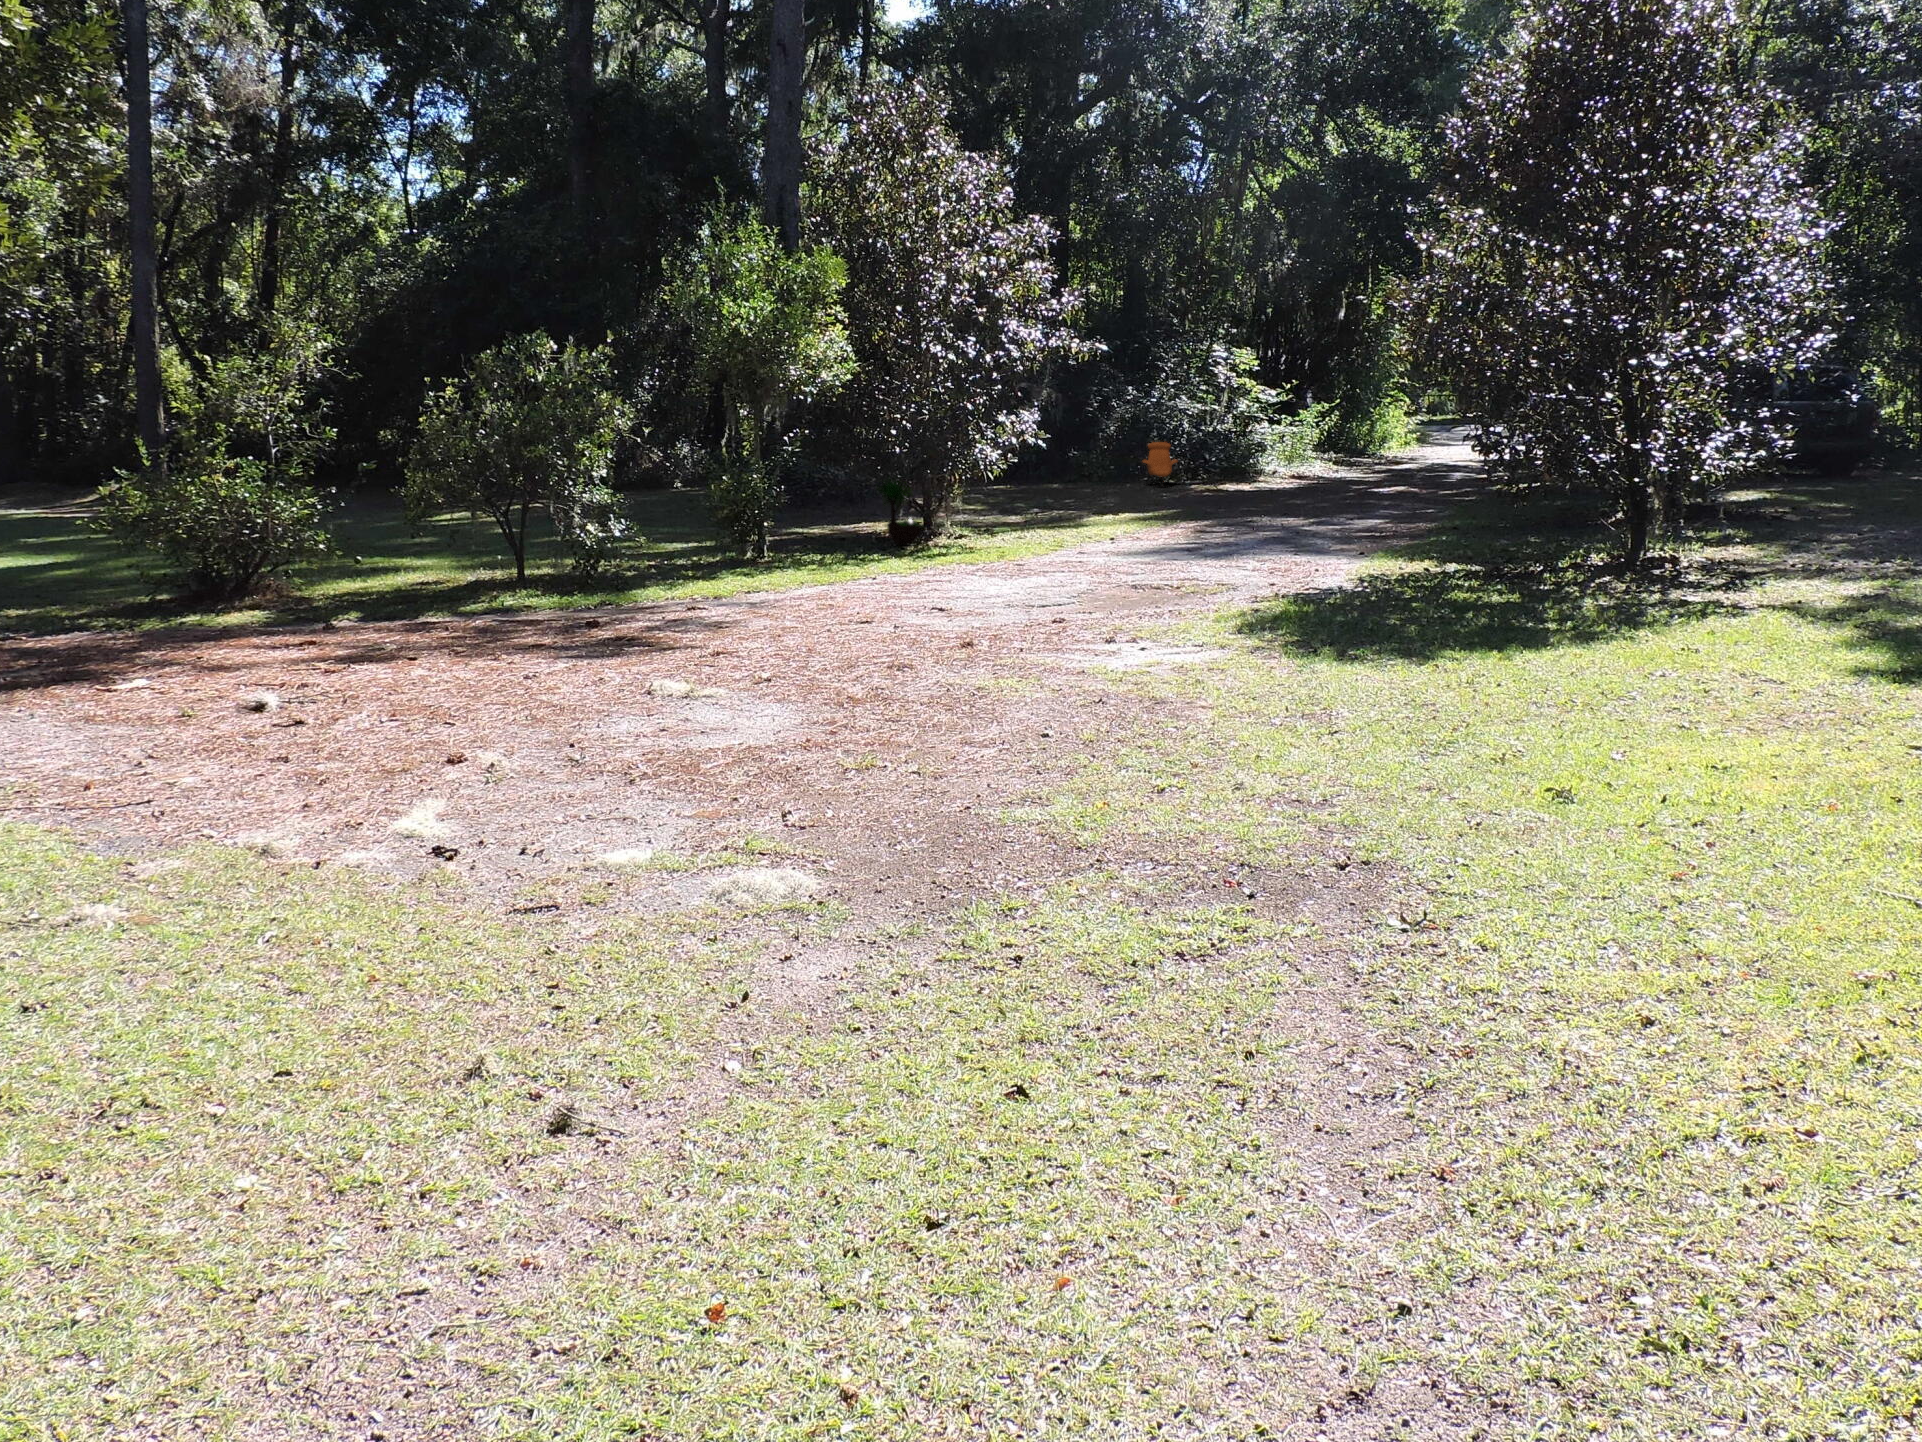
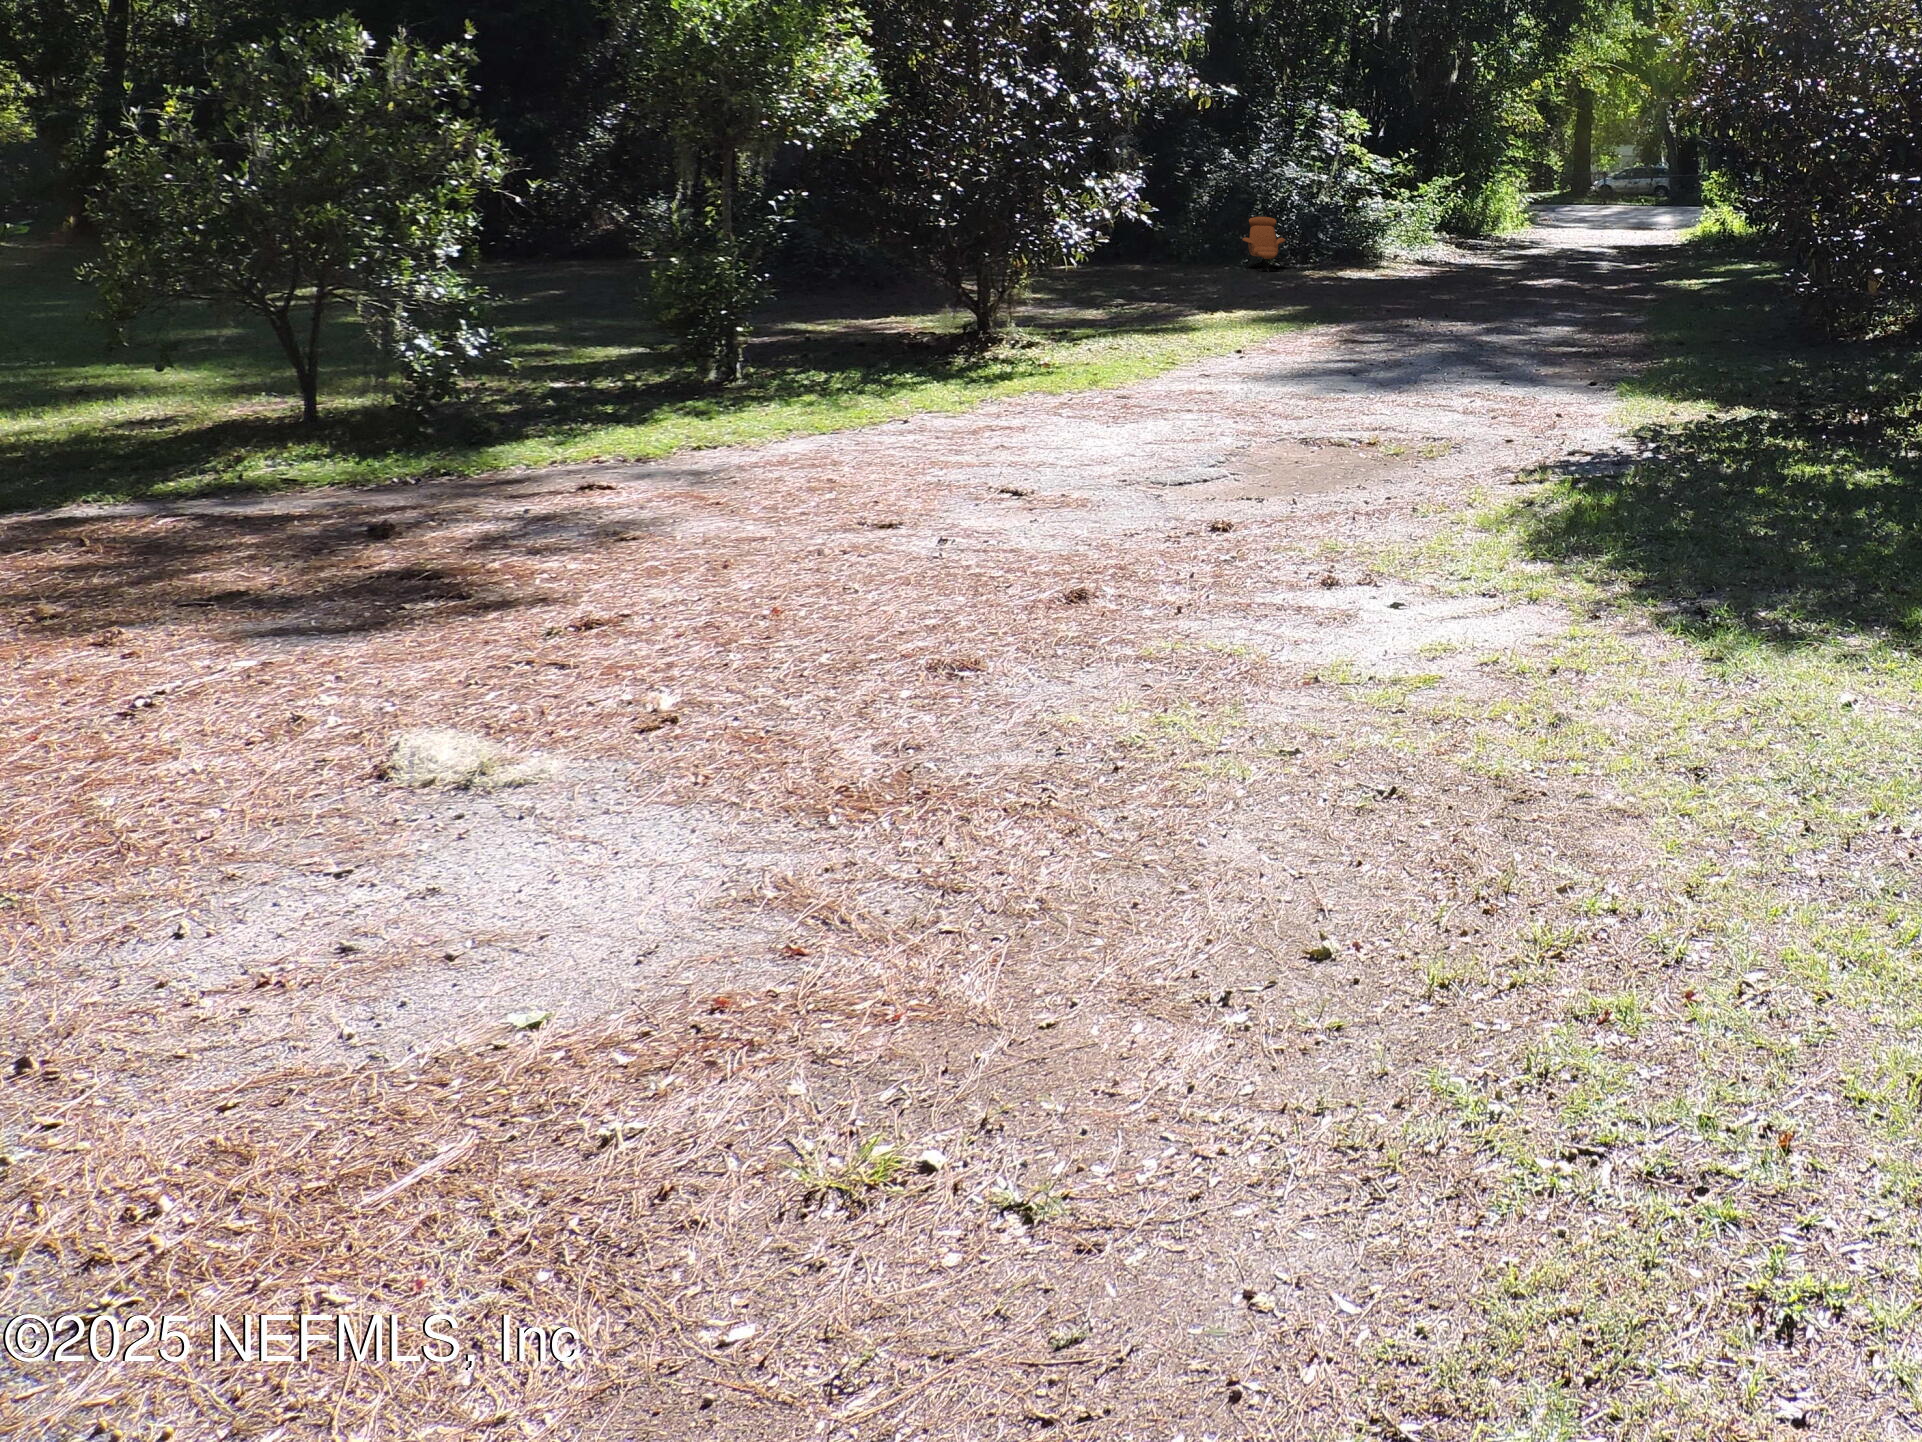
potted tree: present [877,479,920,545] -> none [909,251,974,354]

